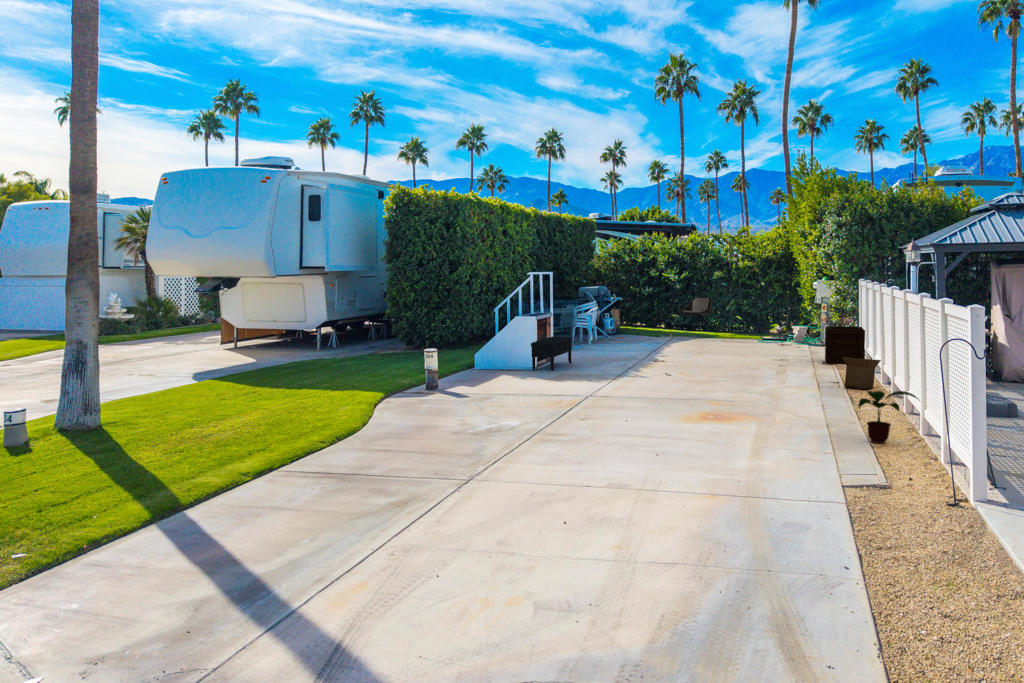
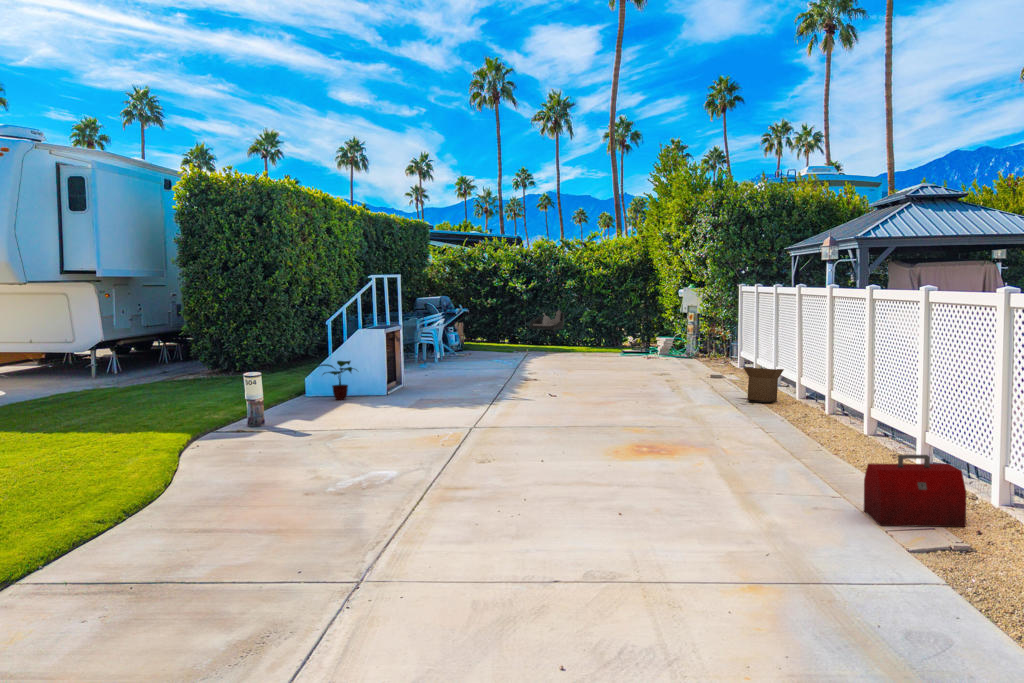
wooden crate: present [825,326,865,364] -> none [706,336,750,377]
bench: present [531,336,572,371] -> none [377,354,425,396]
potted plant: present [858,391,918,444] -> present [317,361,353,400]
toolbox: none [879,439,962,503] -> present [864,455,967,527]

